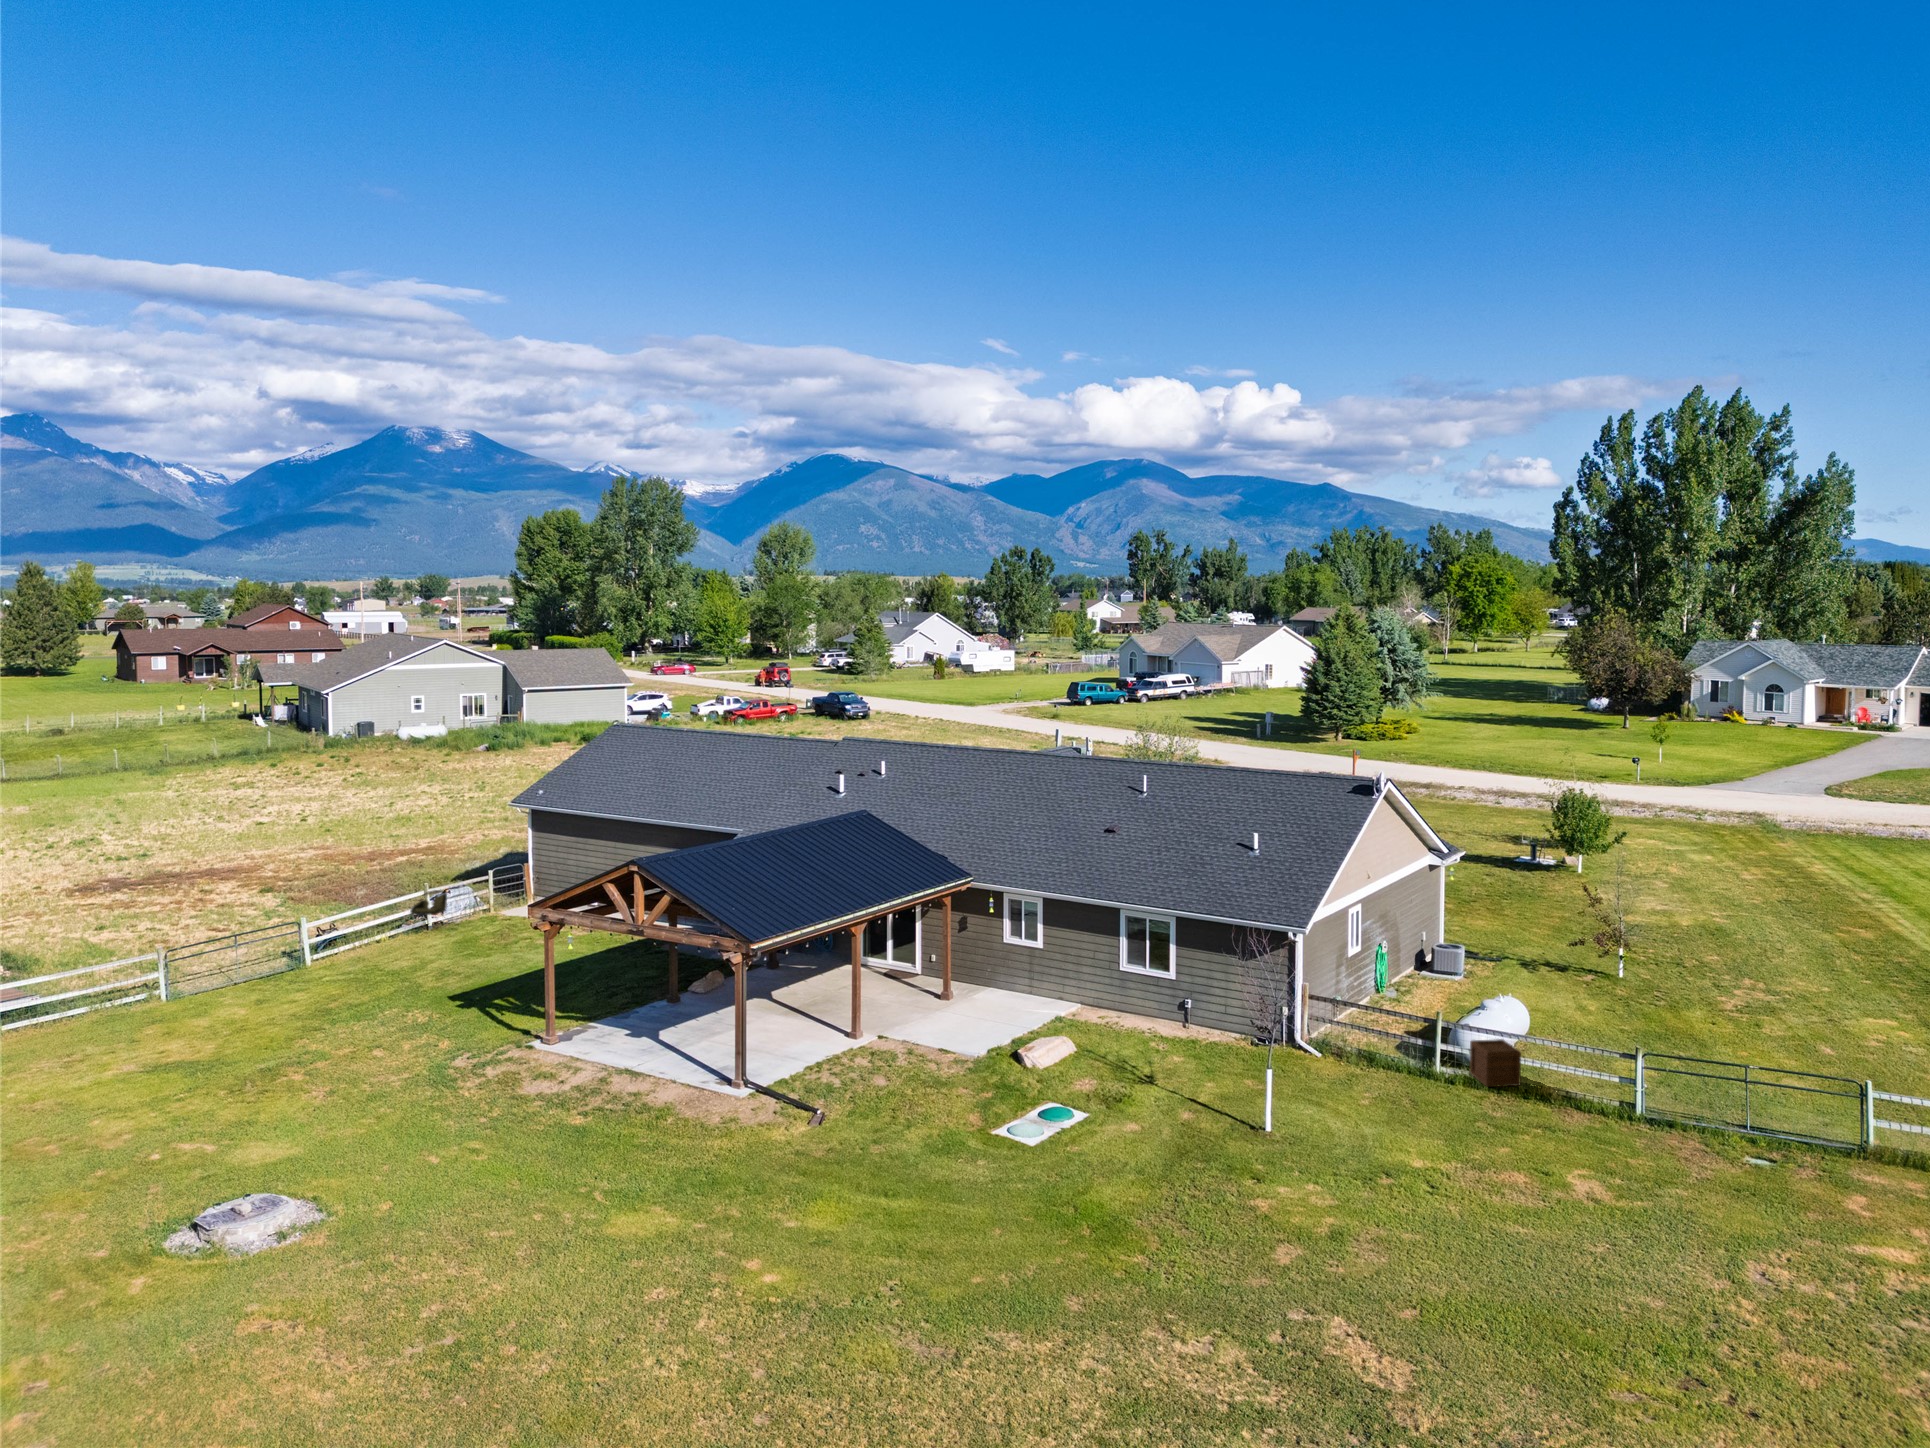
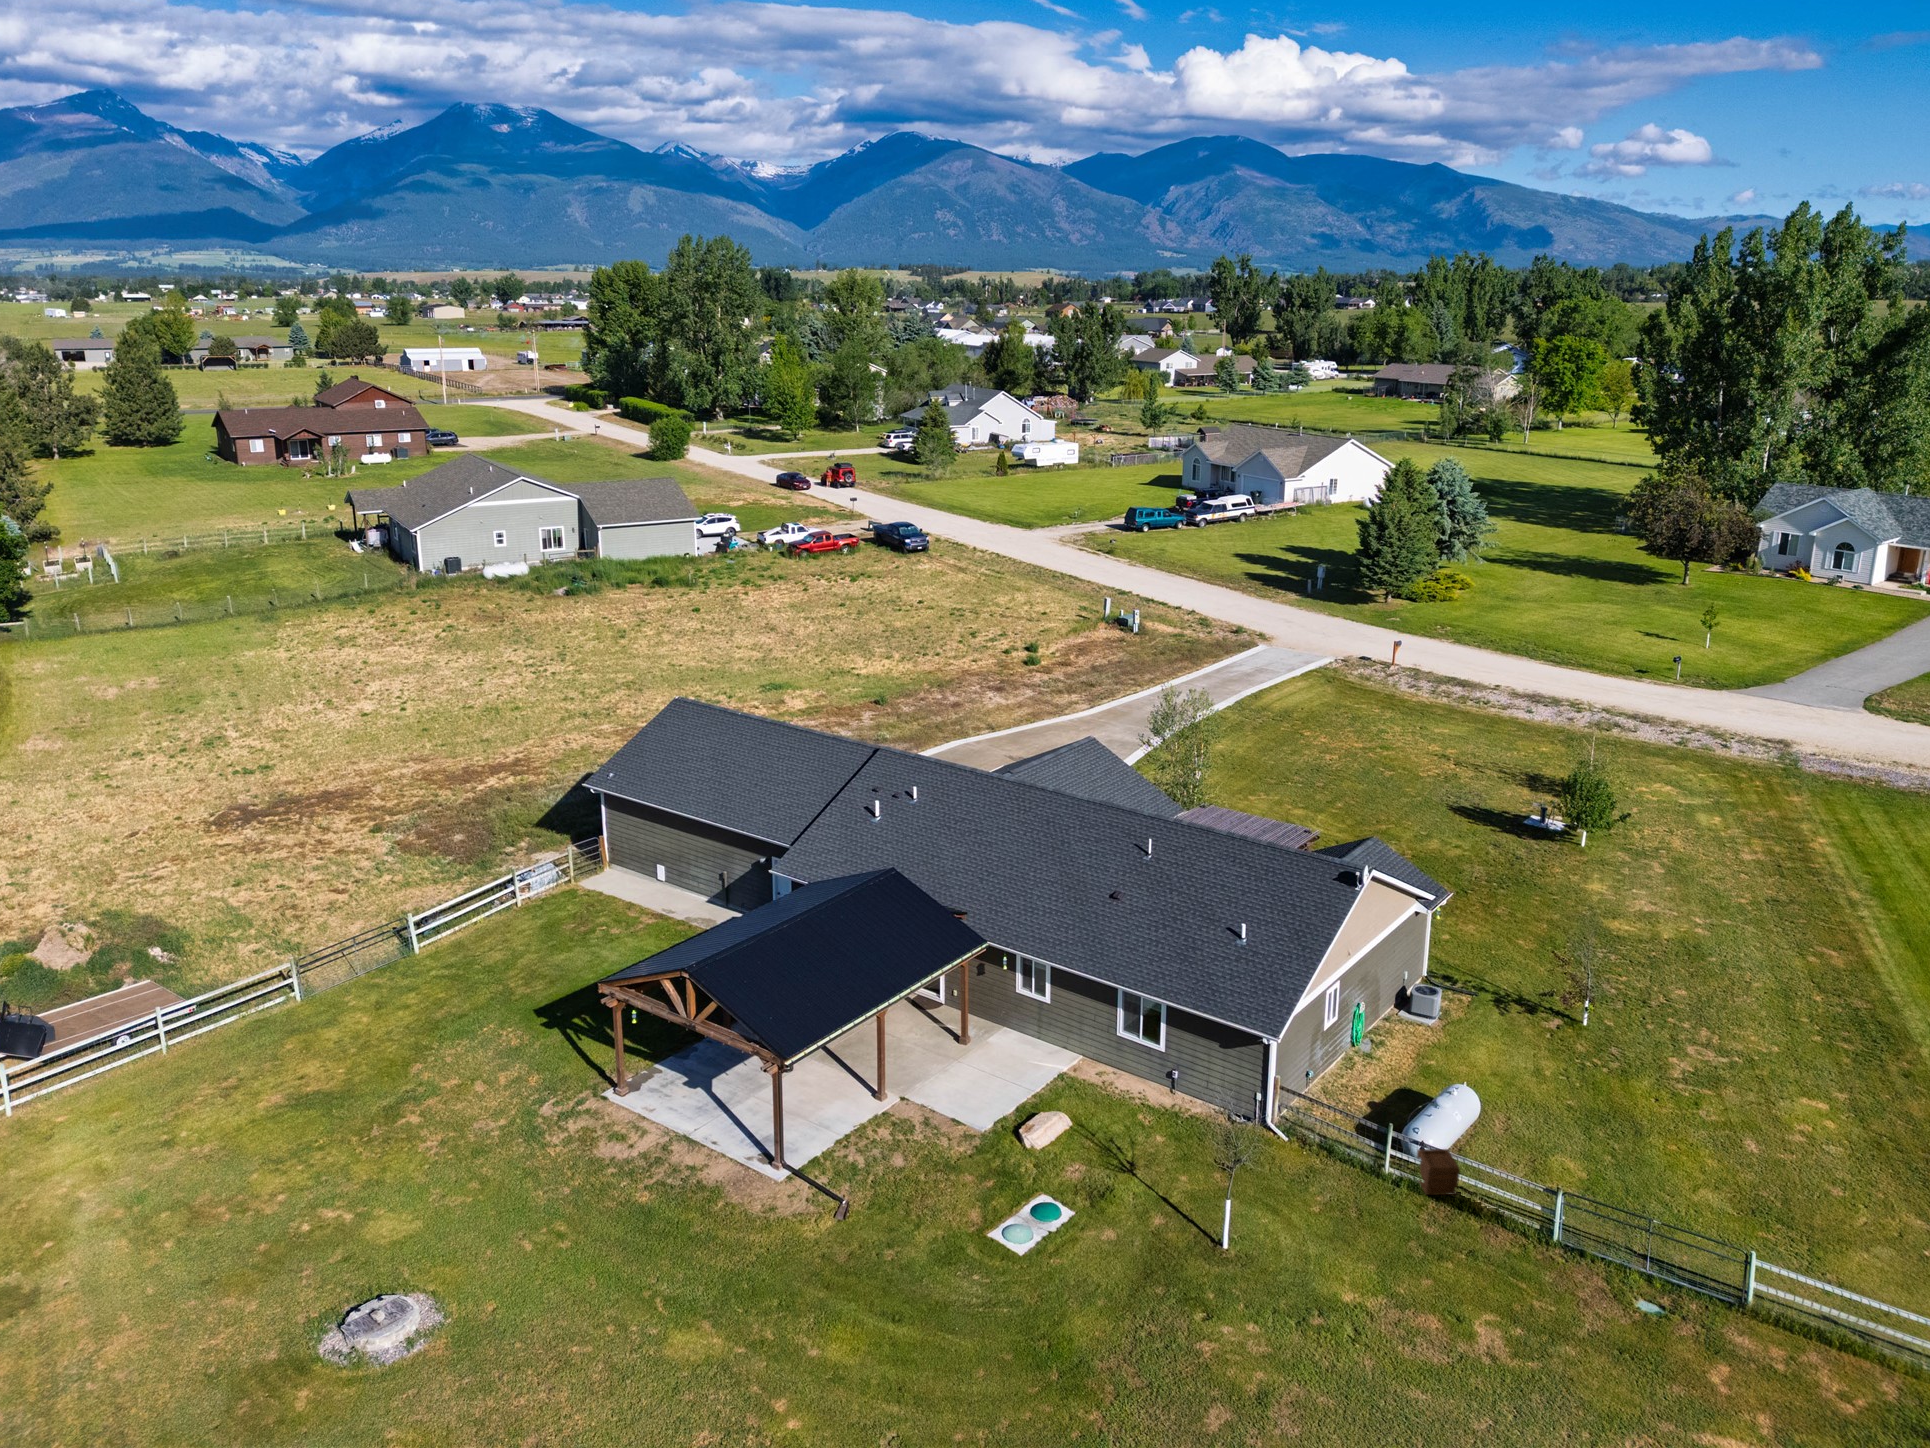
lounge chair: present [410,890,447,929] -> none [497,871,532,908]

